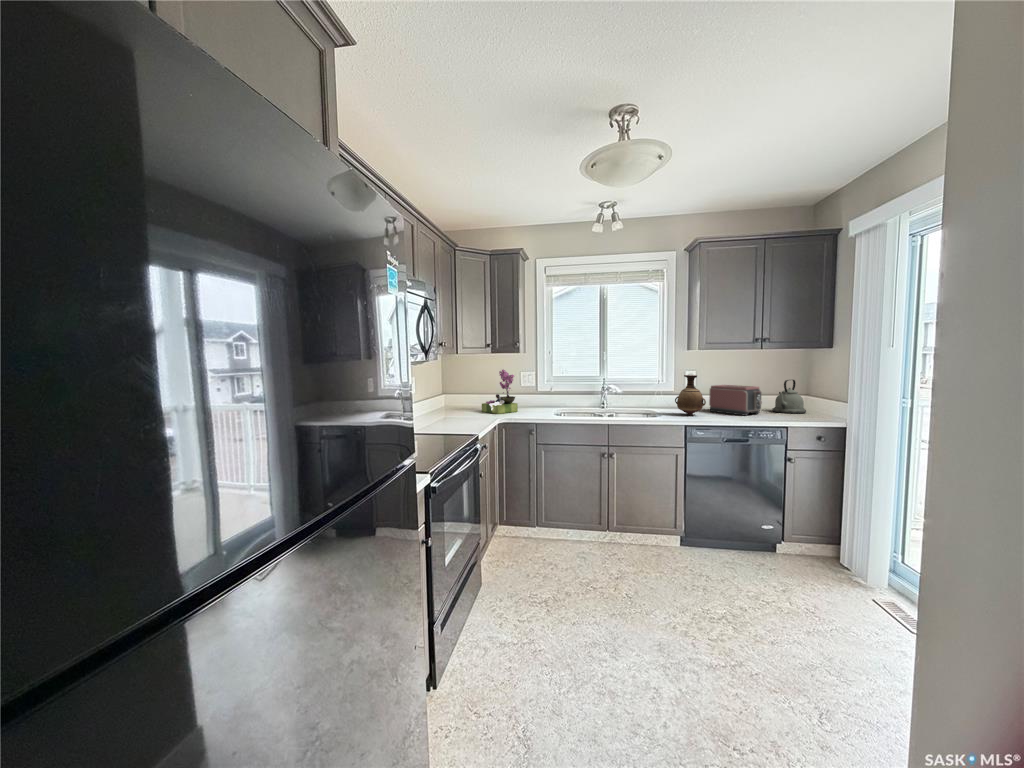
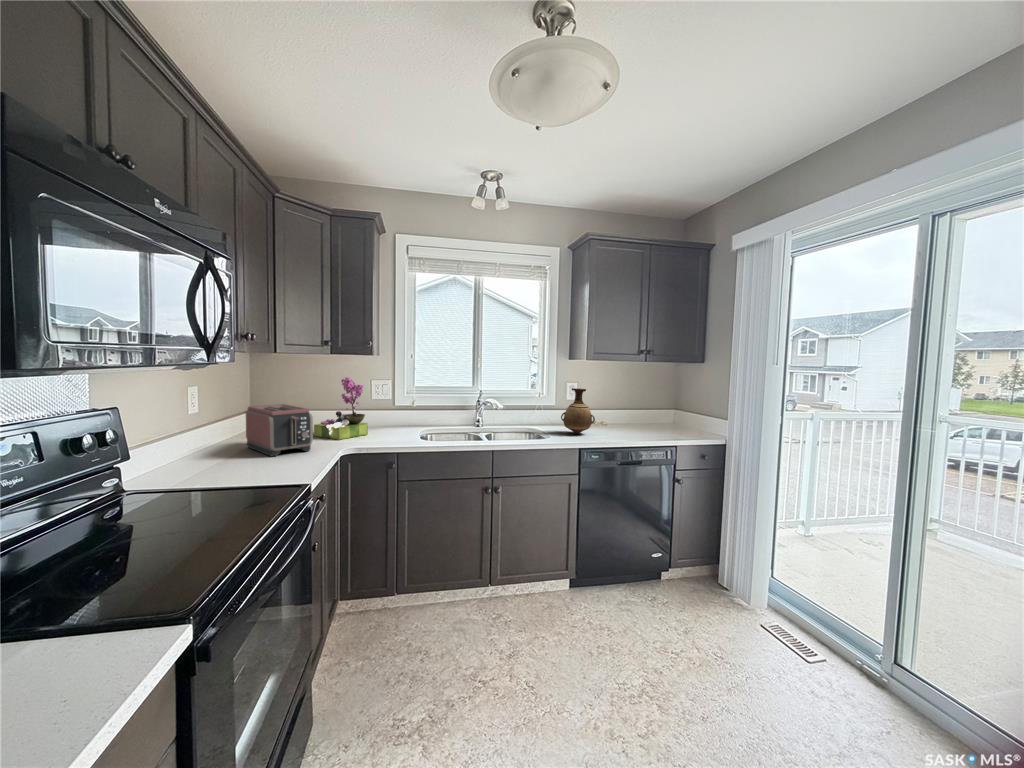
kettle: present [773,380,806,414] -> none [648,394,678,429]
toaster: present [709,385,762,416] -> present [246,404,313,456]

